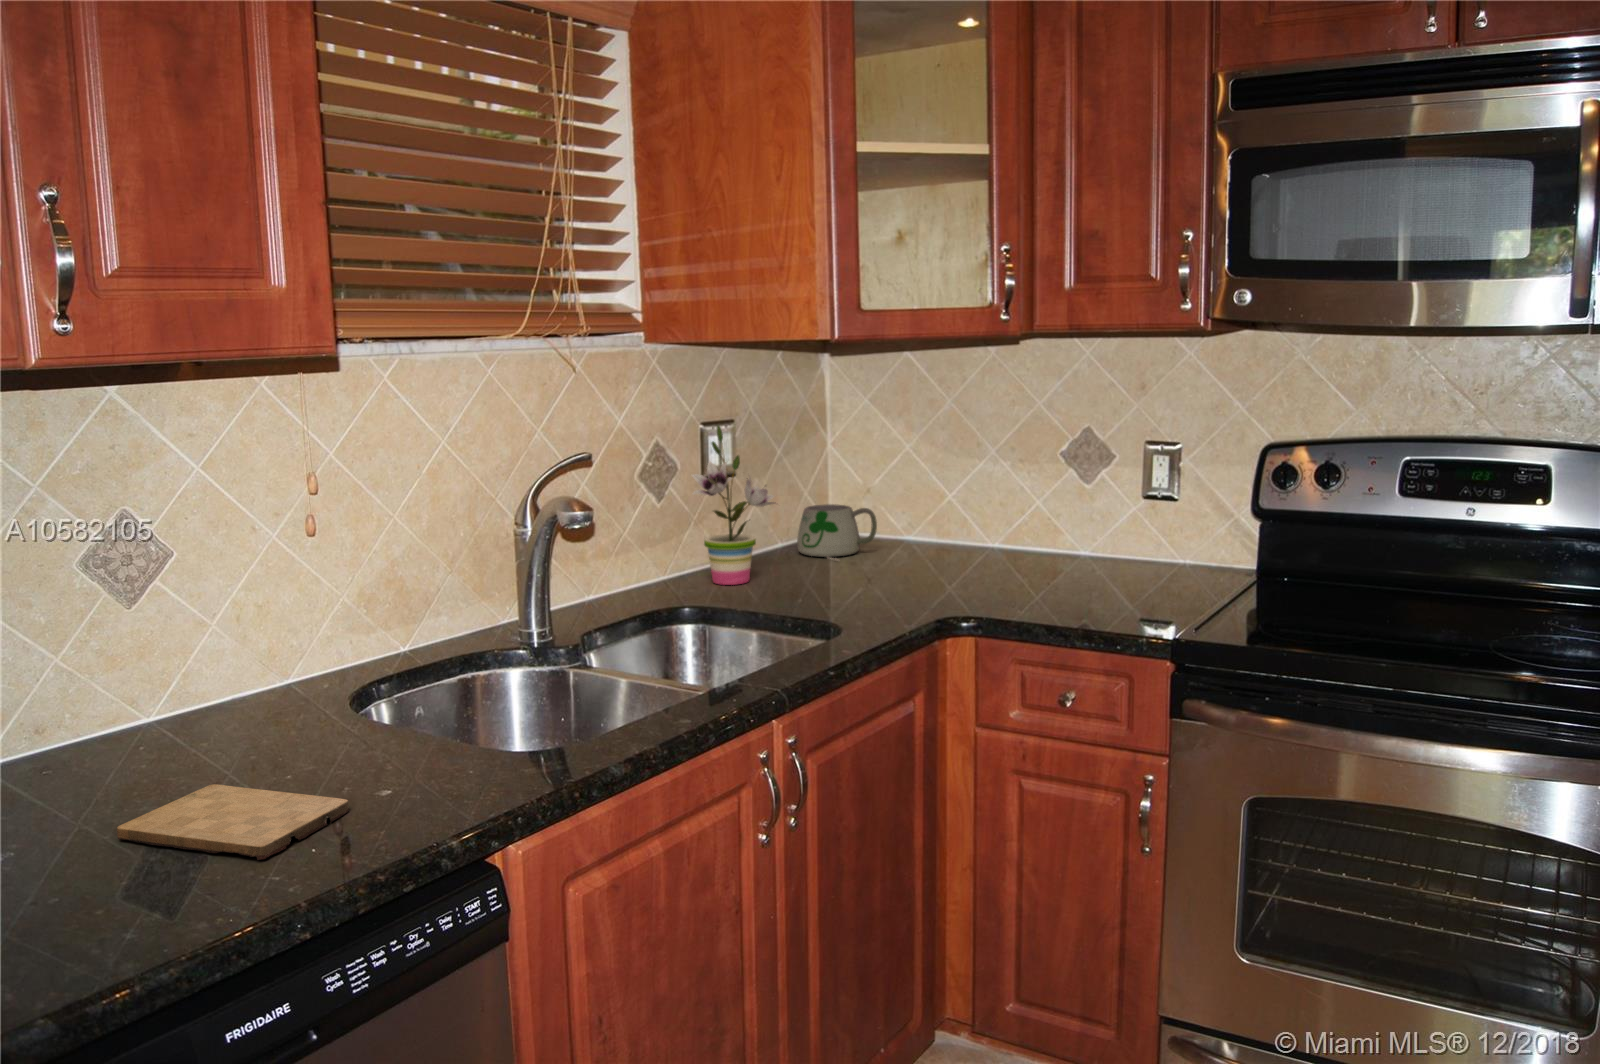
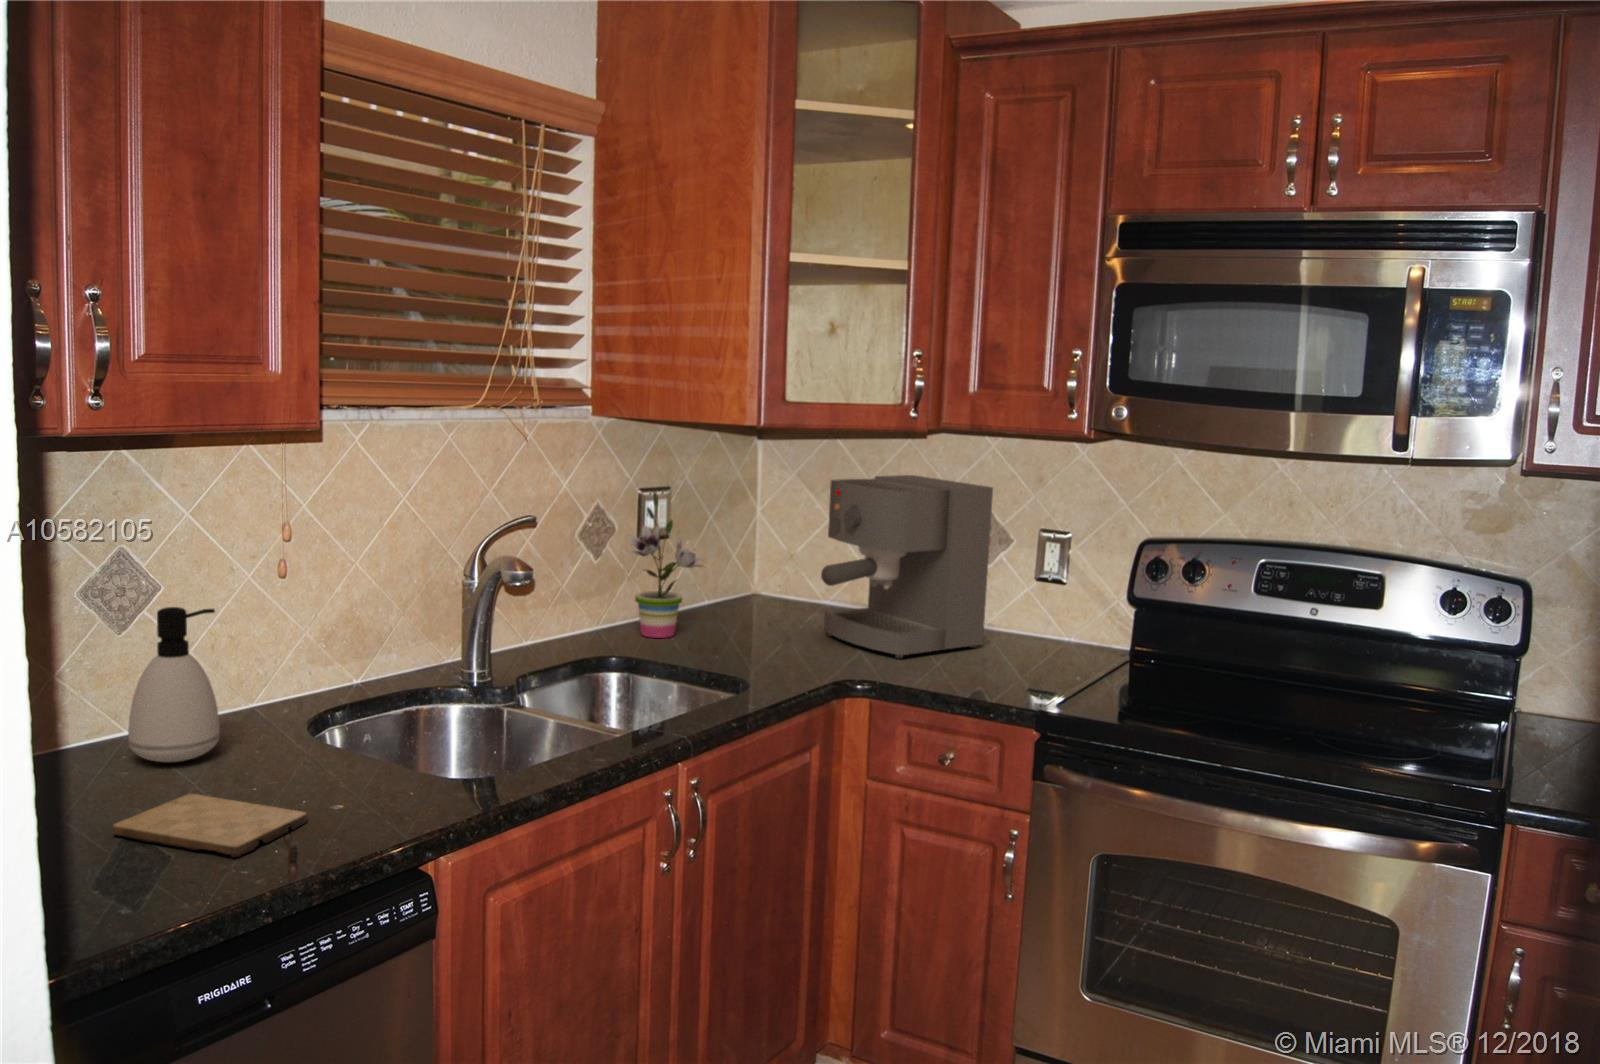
coffee maker: none [910,392,1093,591] -> present [821,475,993,658]
mug: present [797,504,877,561] -> none [723,567,797,621]
soap dispenser: none [143,569,249,749] -> present [128,607,220,762]

